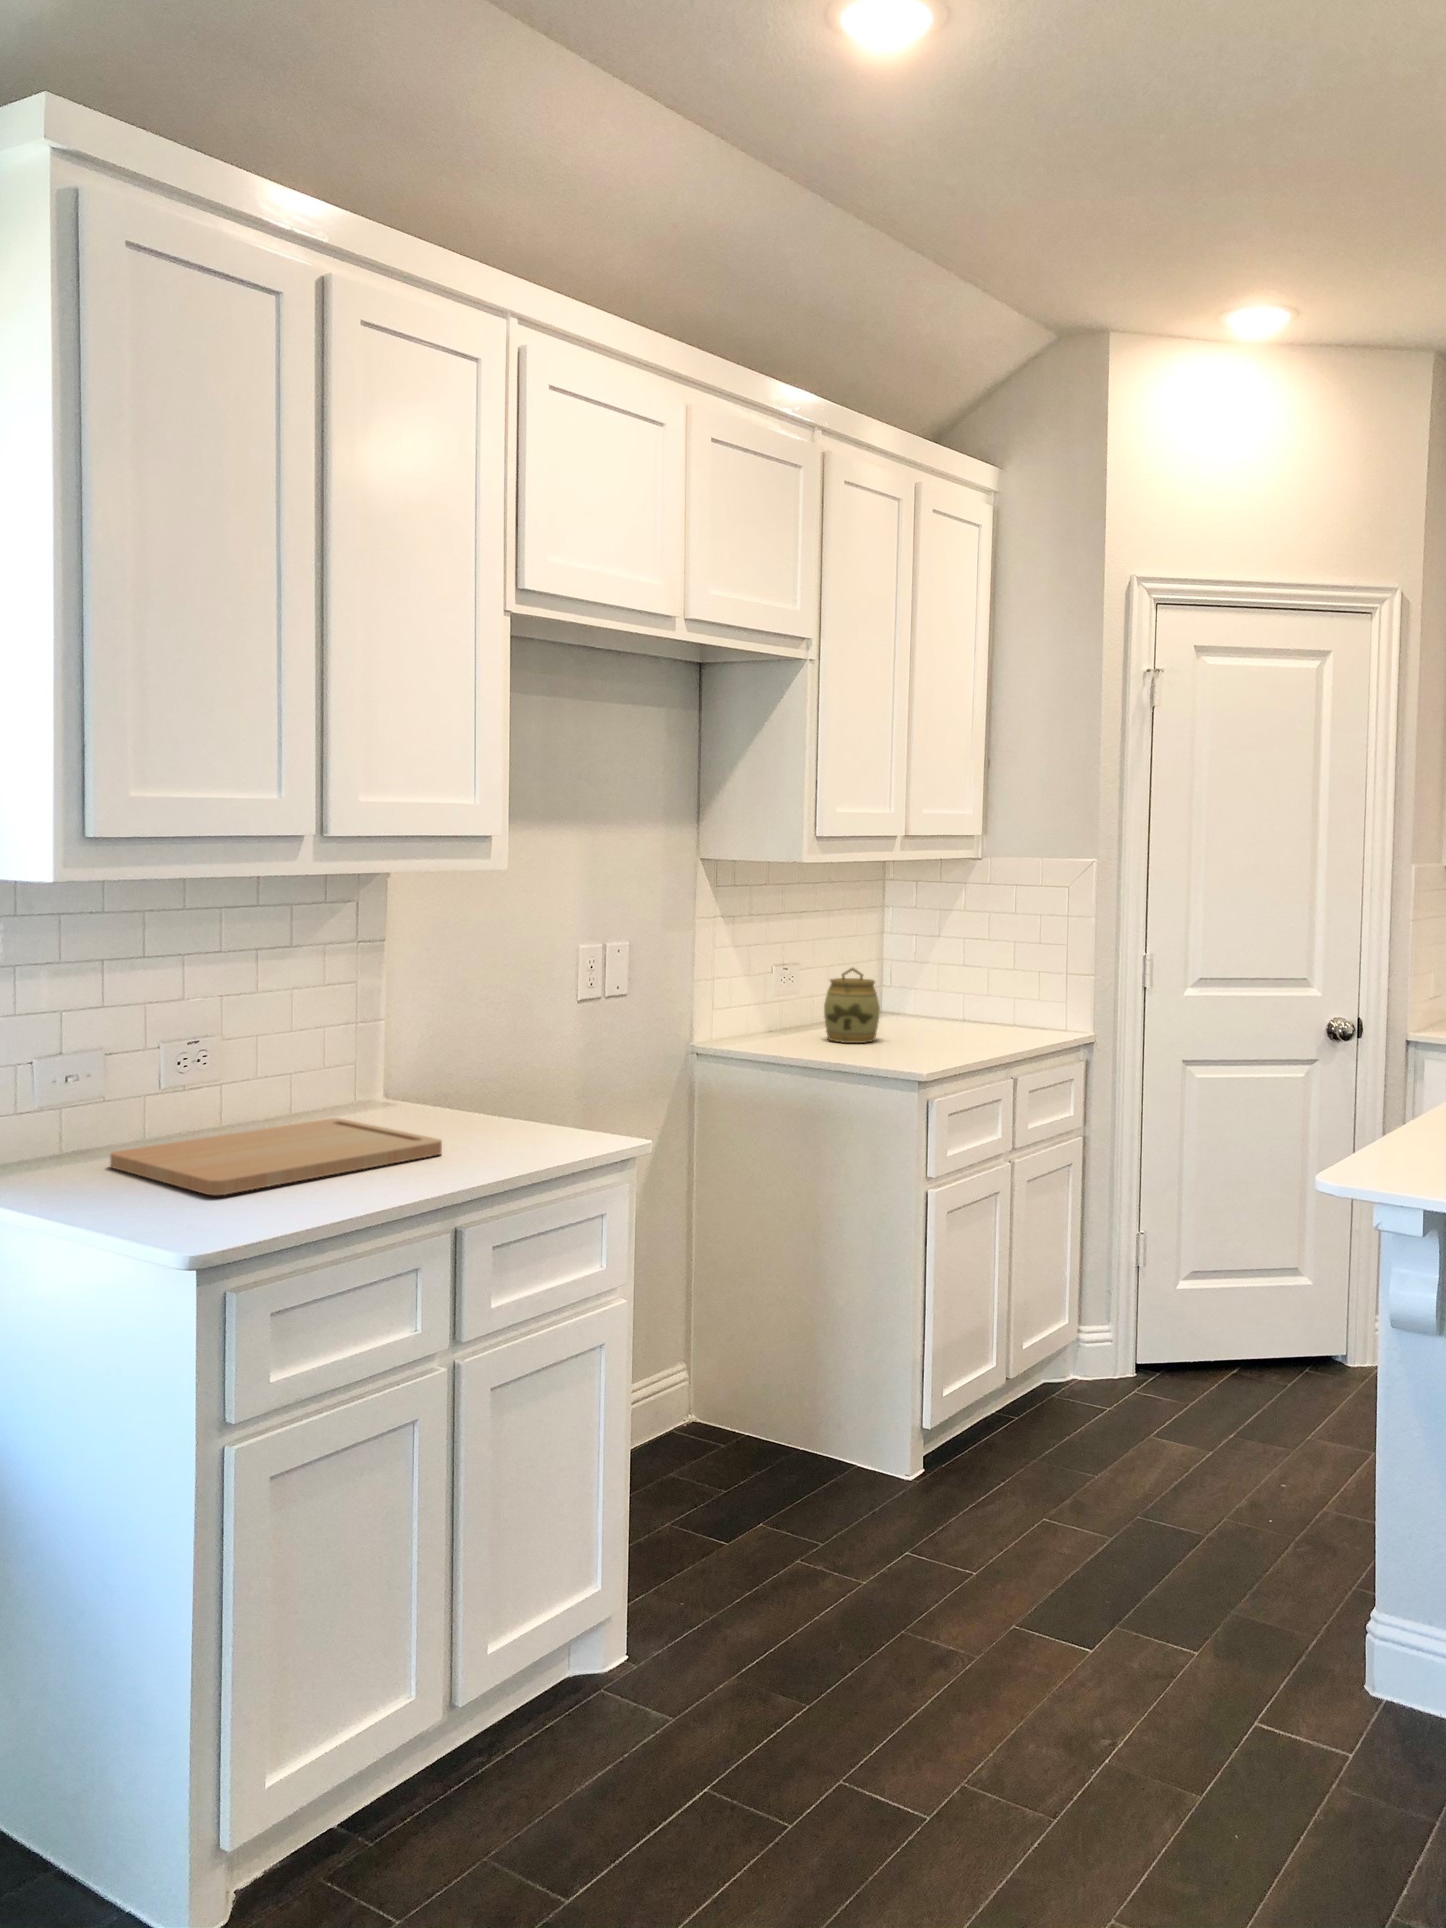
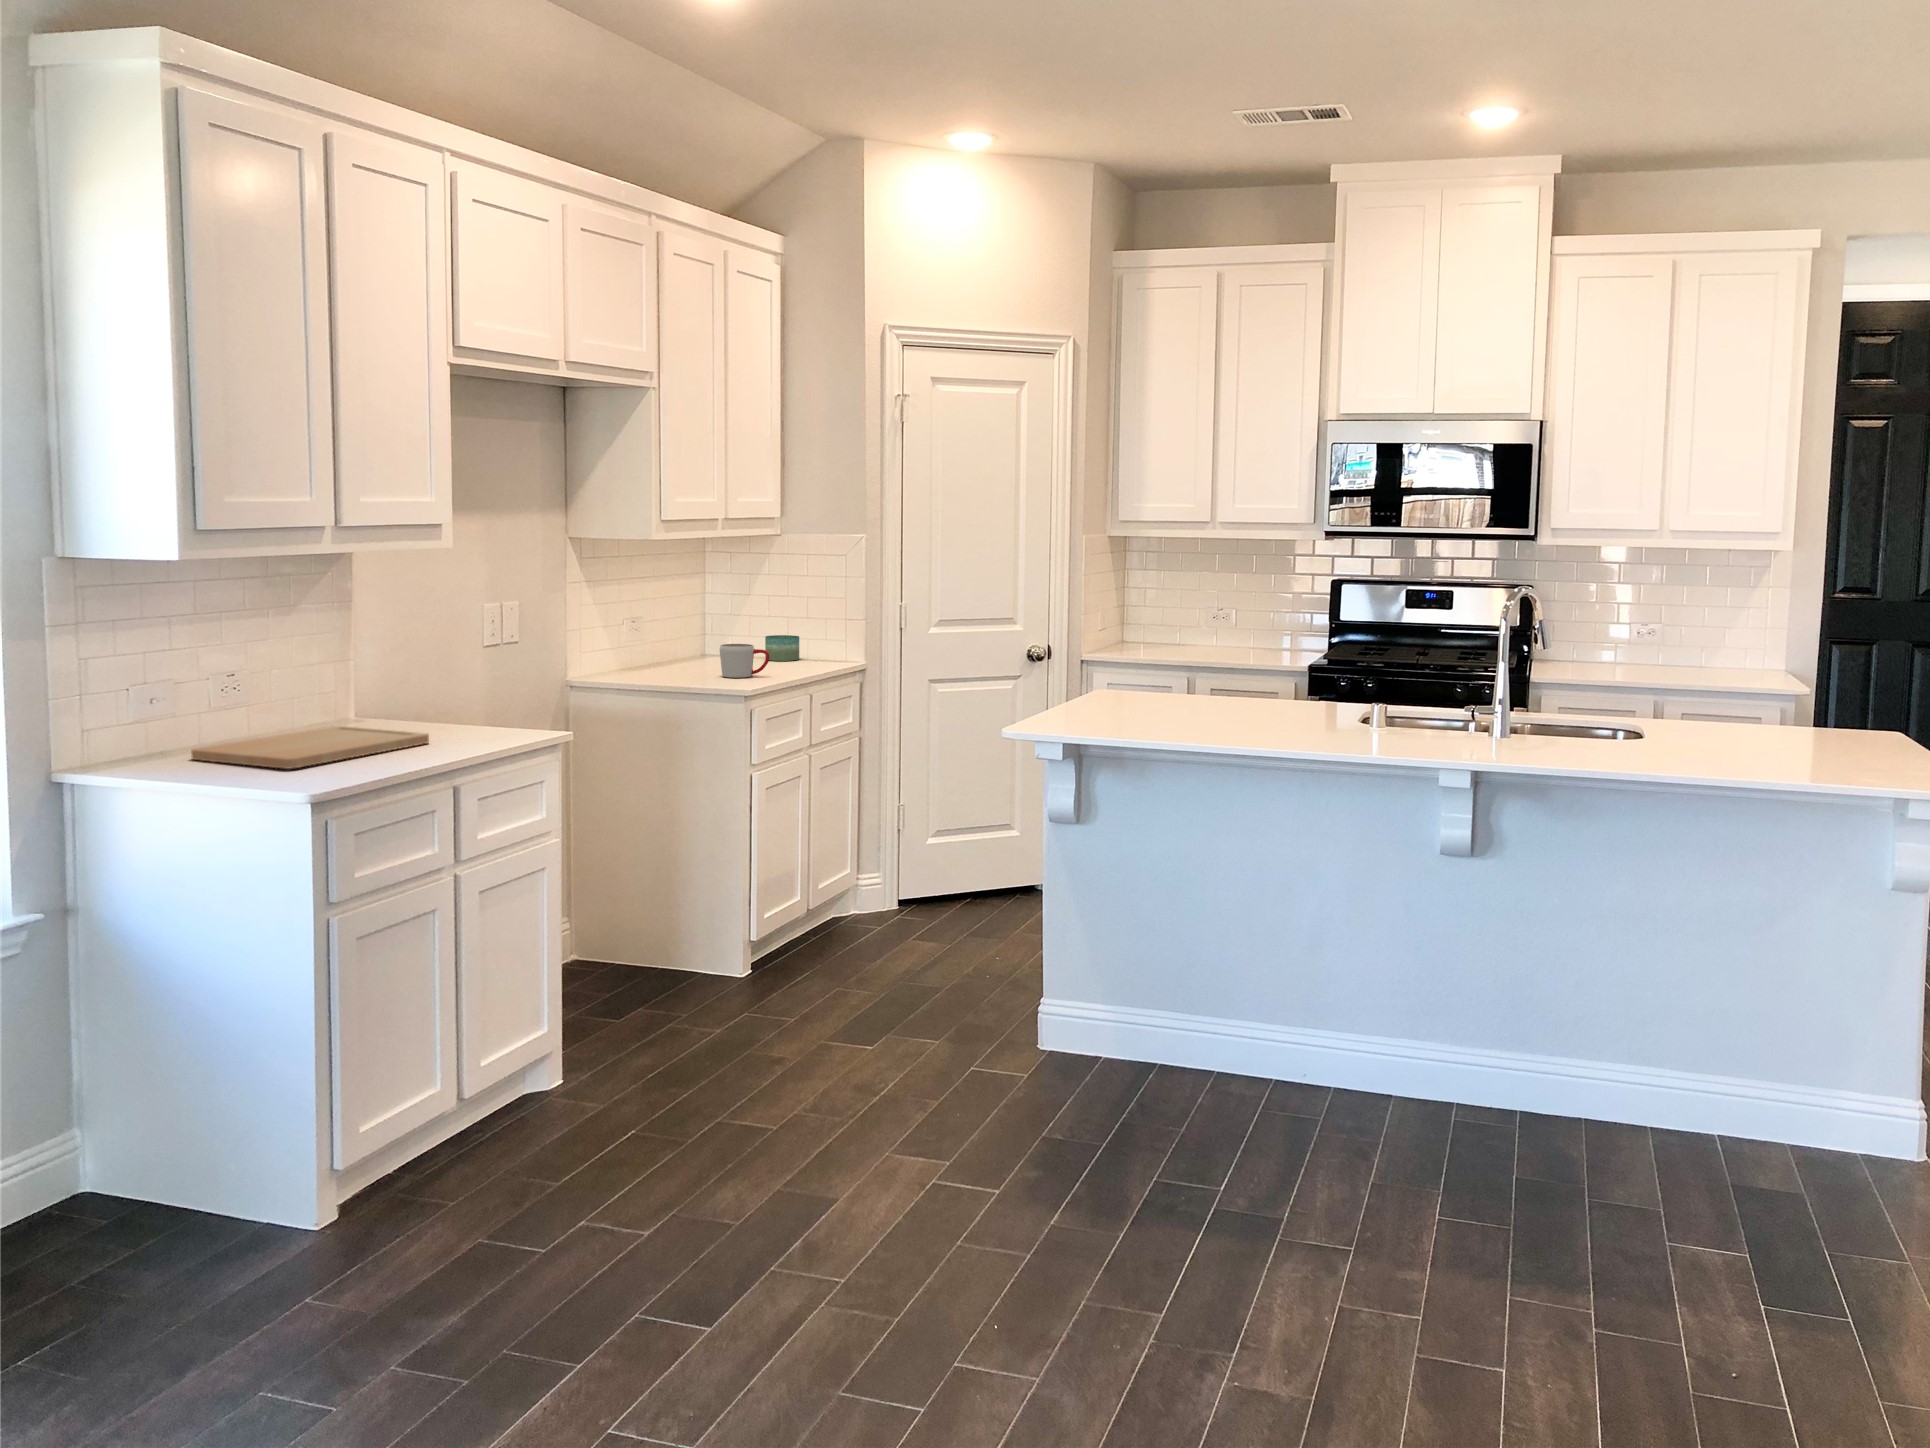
jar: present [824,968,880,1043] -> none [666,616,709,672]
candle: none [958,994,1005,1029] -> present [765,635,799,661]
mug: none [892,1007,959,1054] -> present [720,644,770,678]

